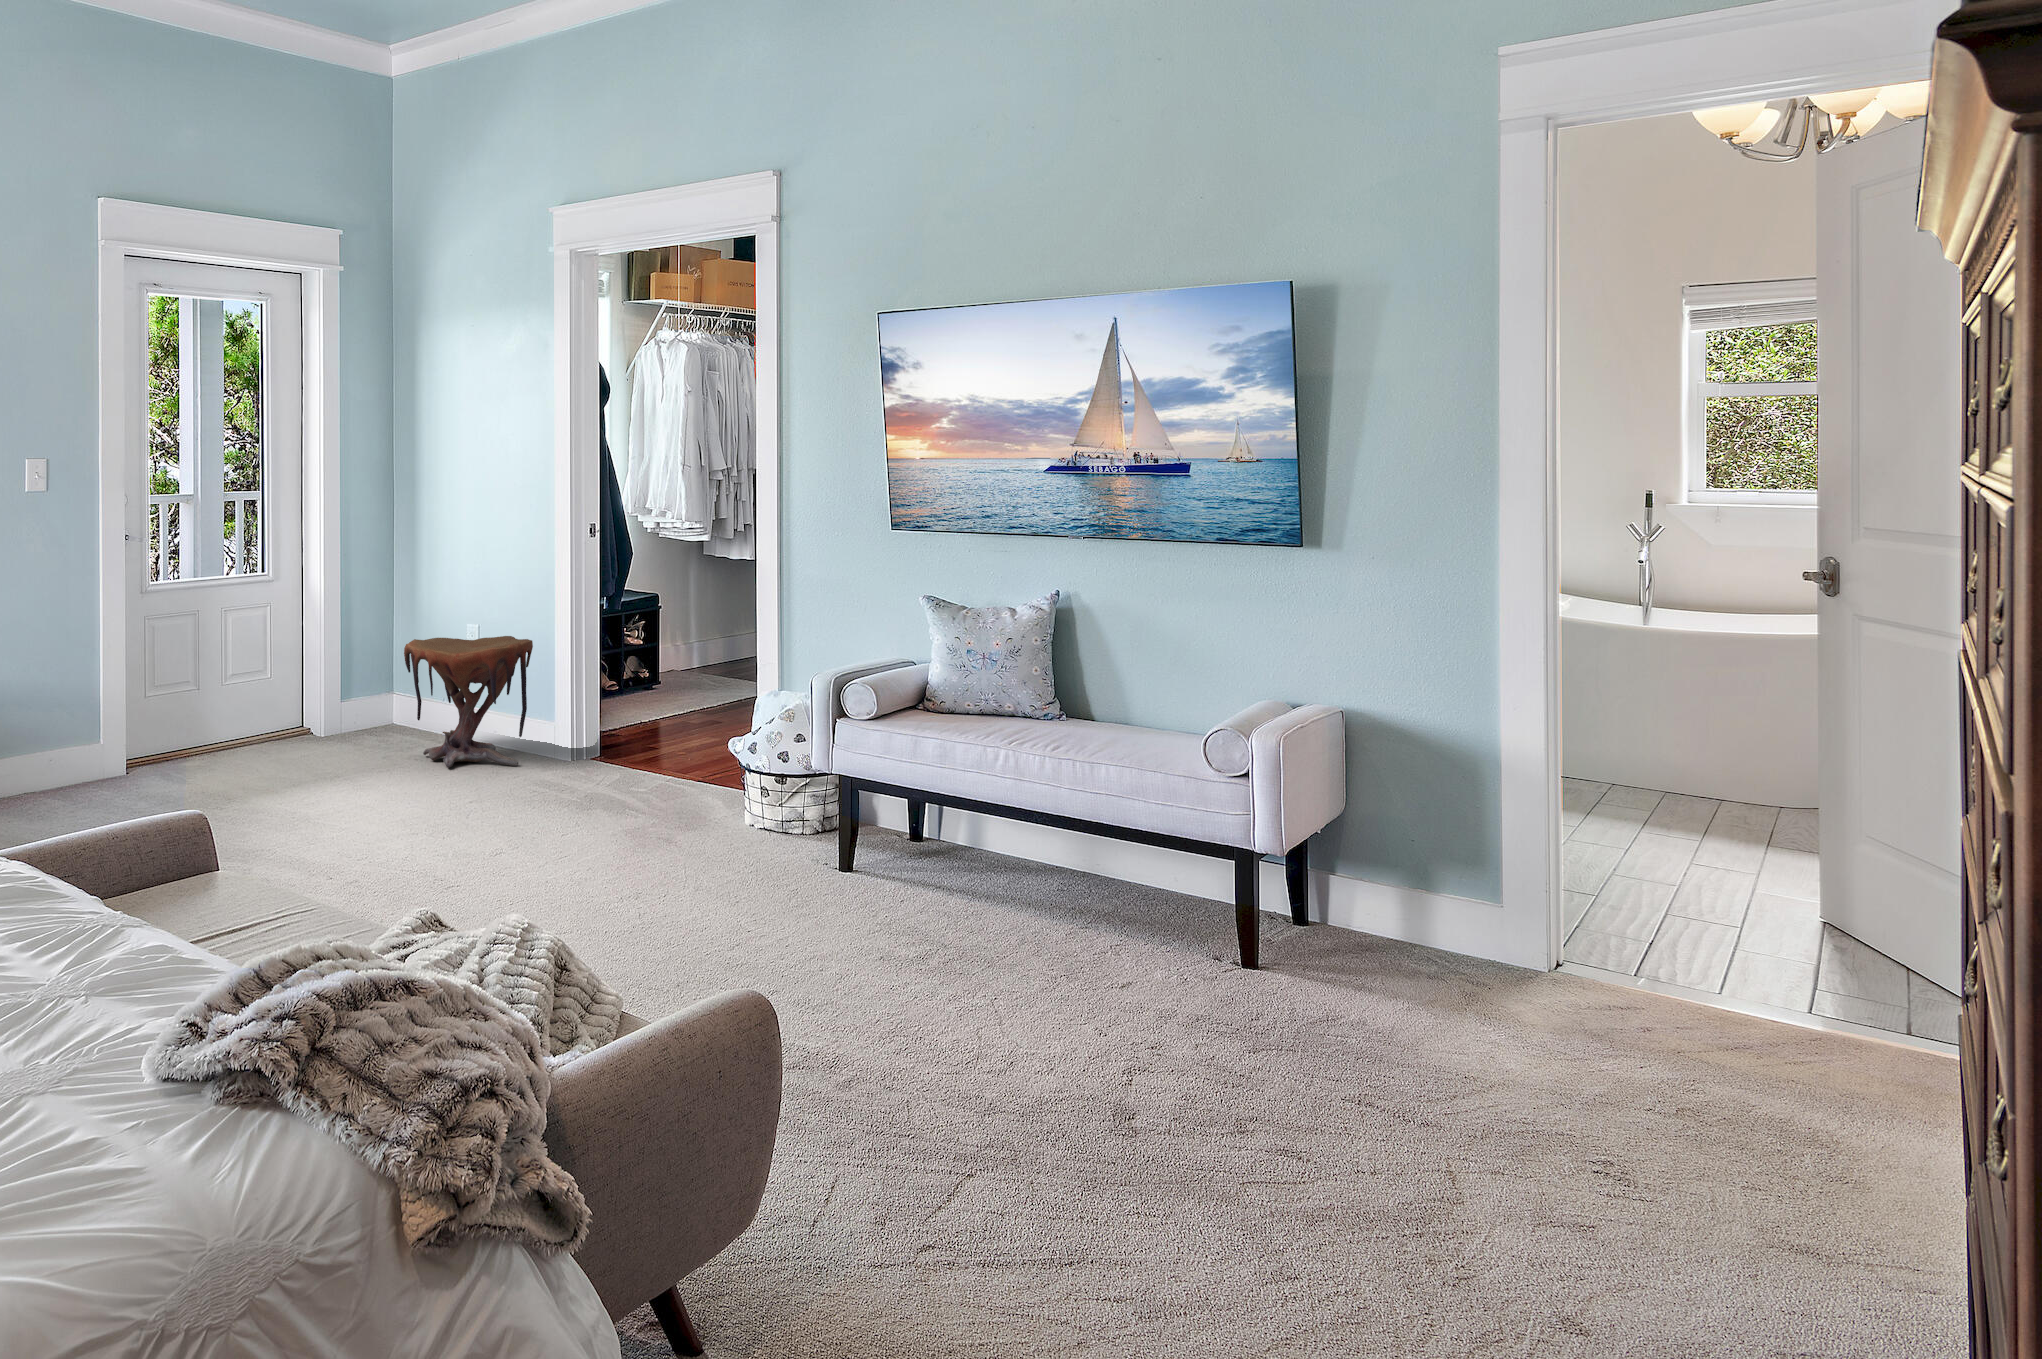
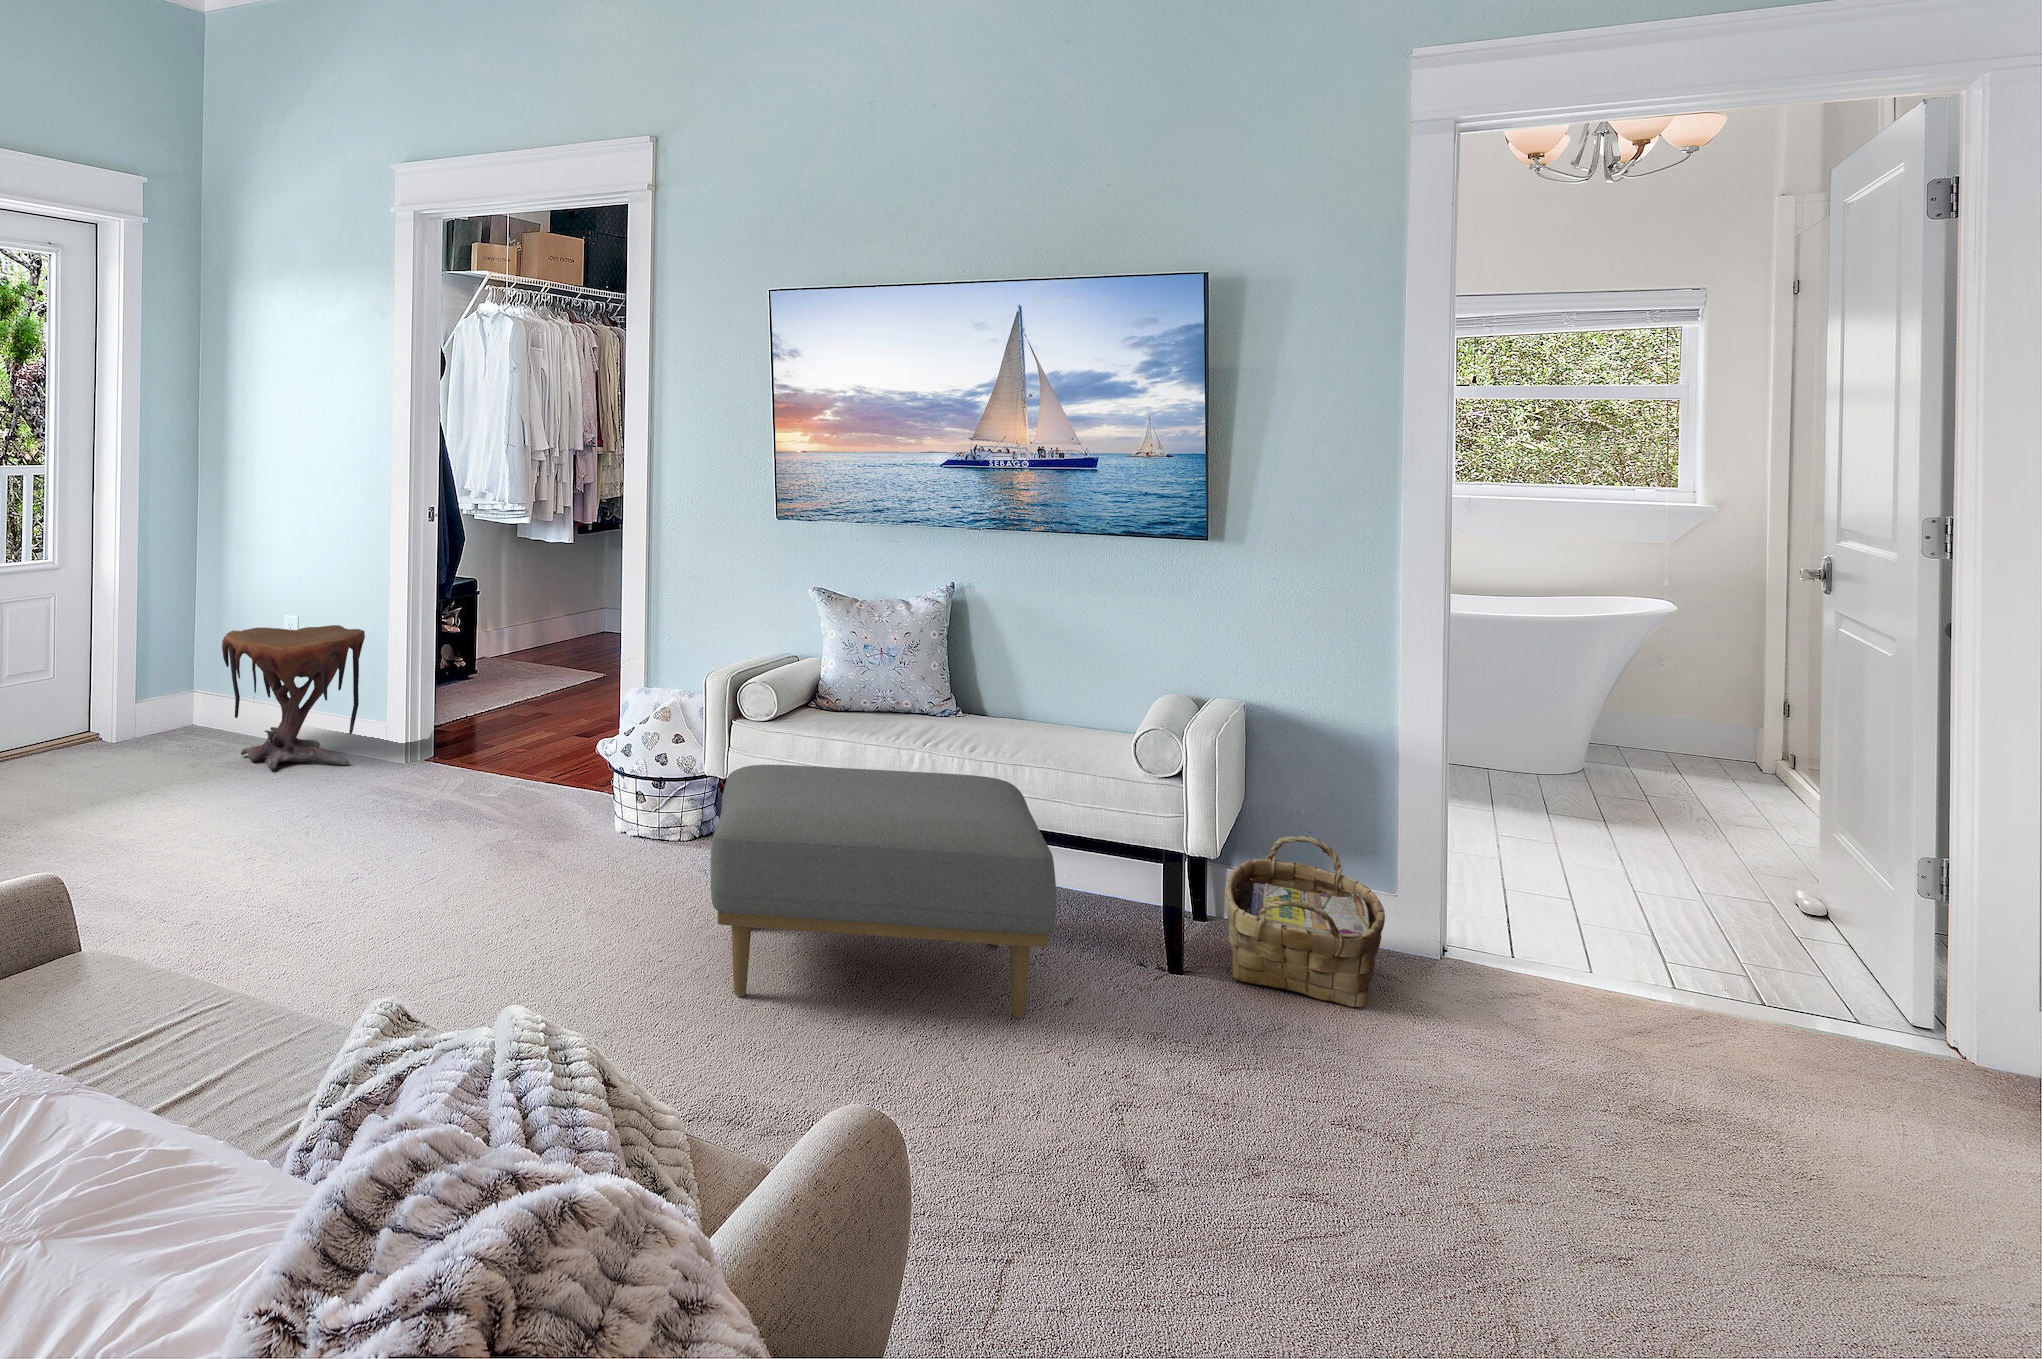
ottoman: none [782,754,1103,987] -> present [711,765,1057,1018]
woven basket: none [1297,836,1461,998] -> present [1225,836,1385,1007]

